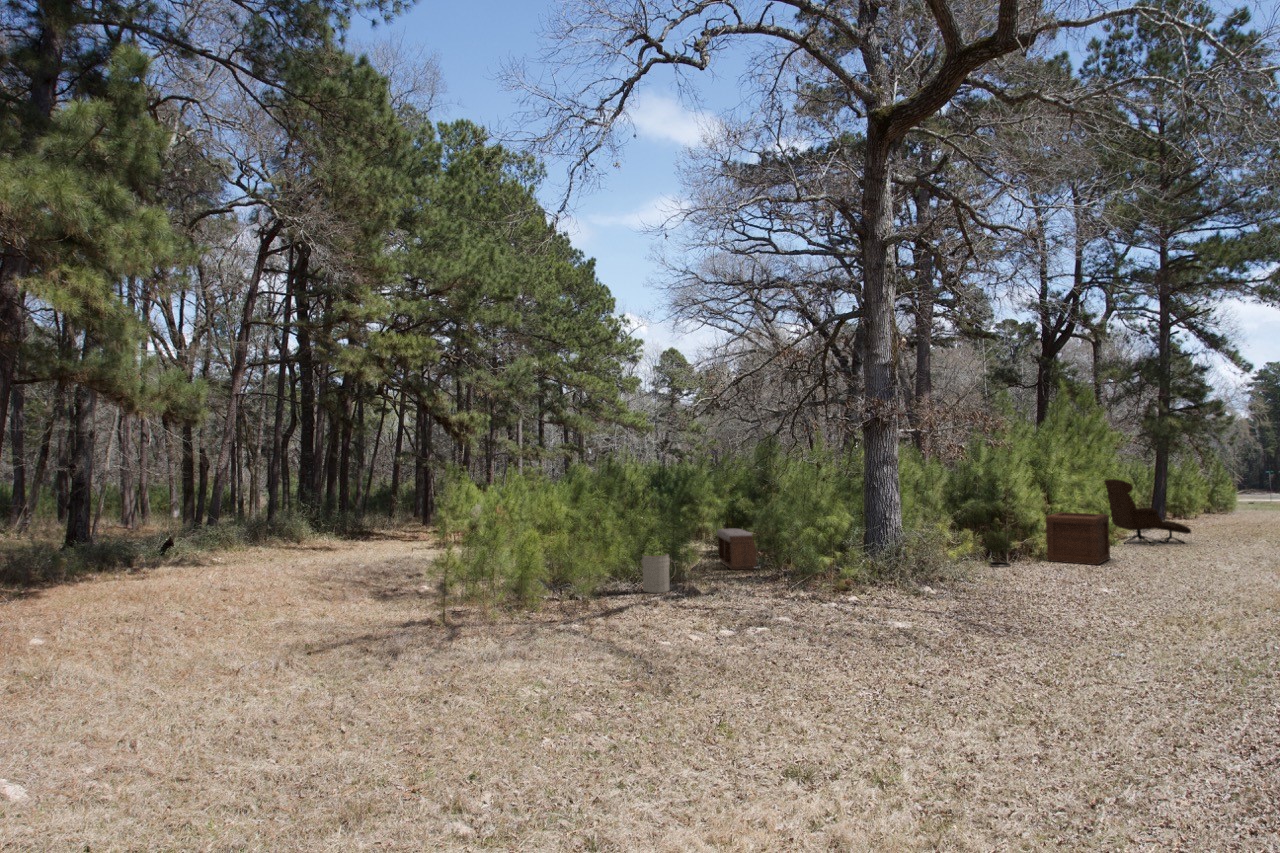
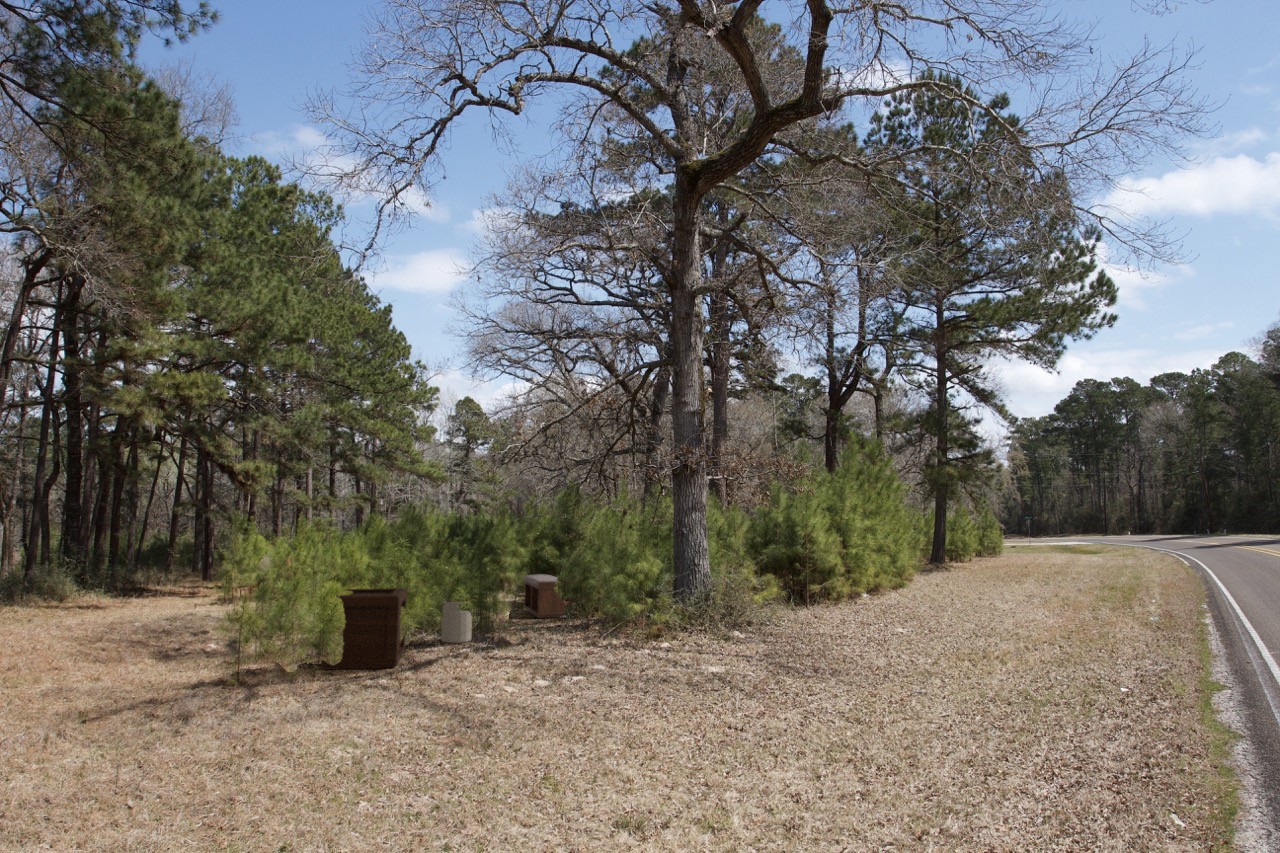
lounge chair: present [1104,479,1191,545] -> none [892,530,964,593]
wooden crate: present [1046,512,1110,565] -> present [321,588,407,670]
potted tree: present [985,523,1012,567] -> none [785,565,817,613]

